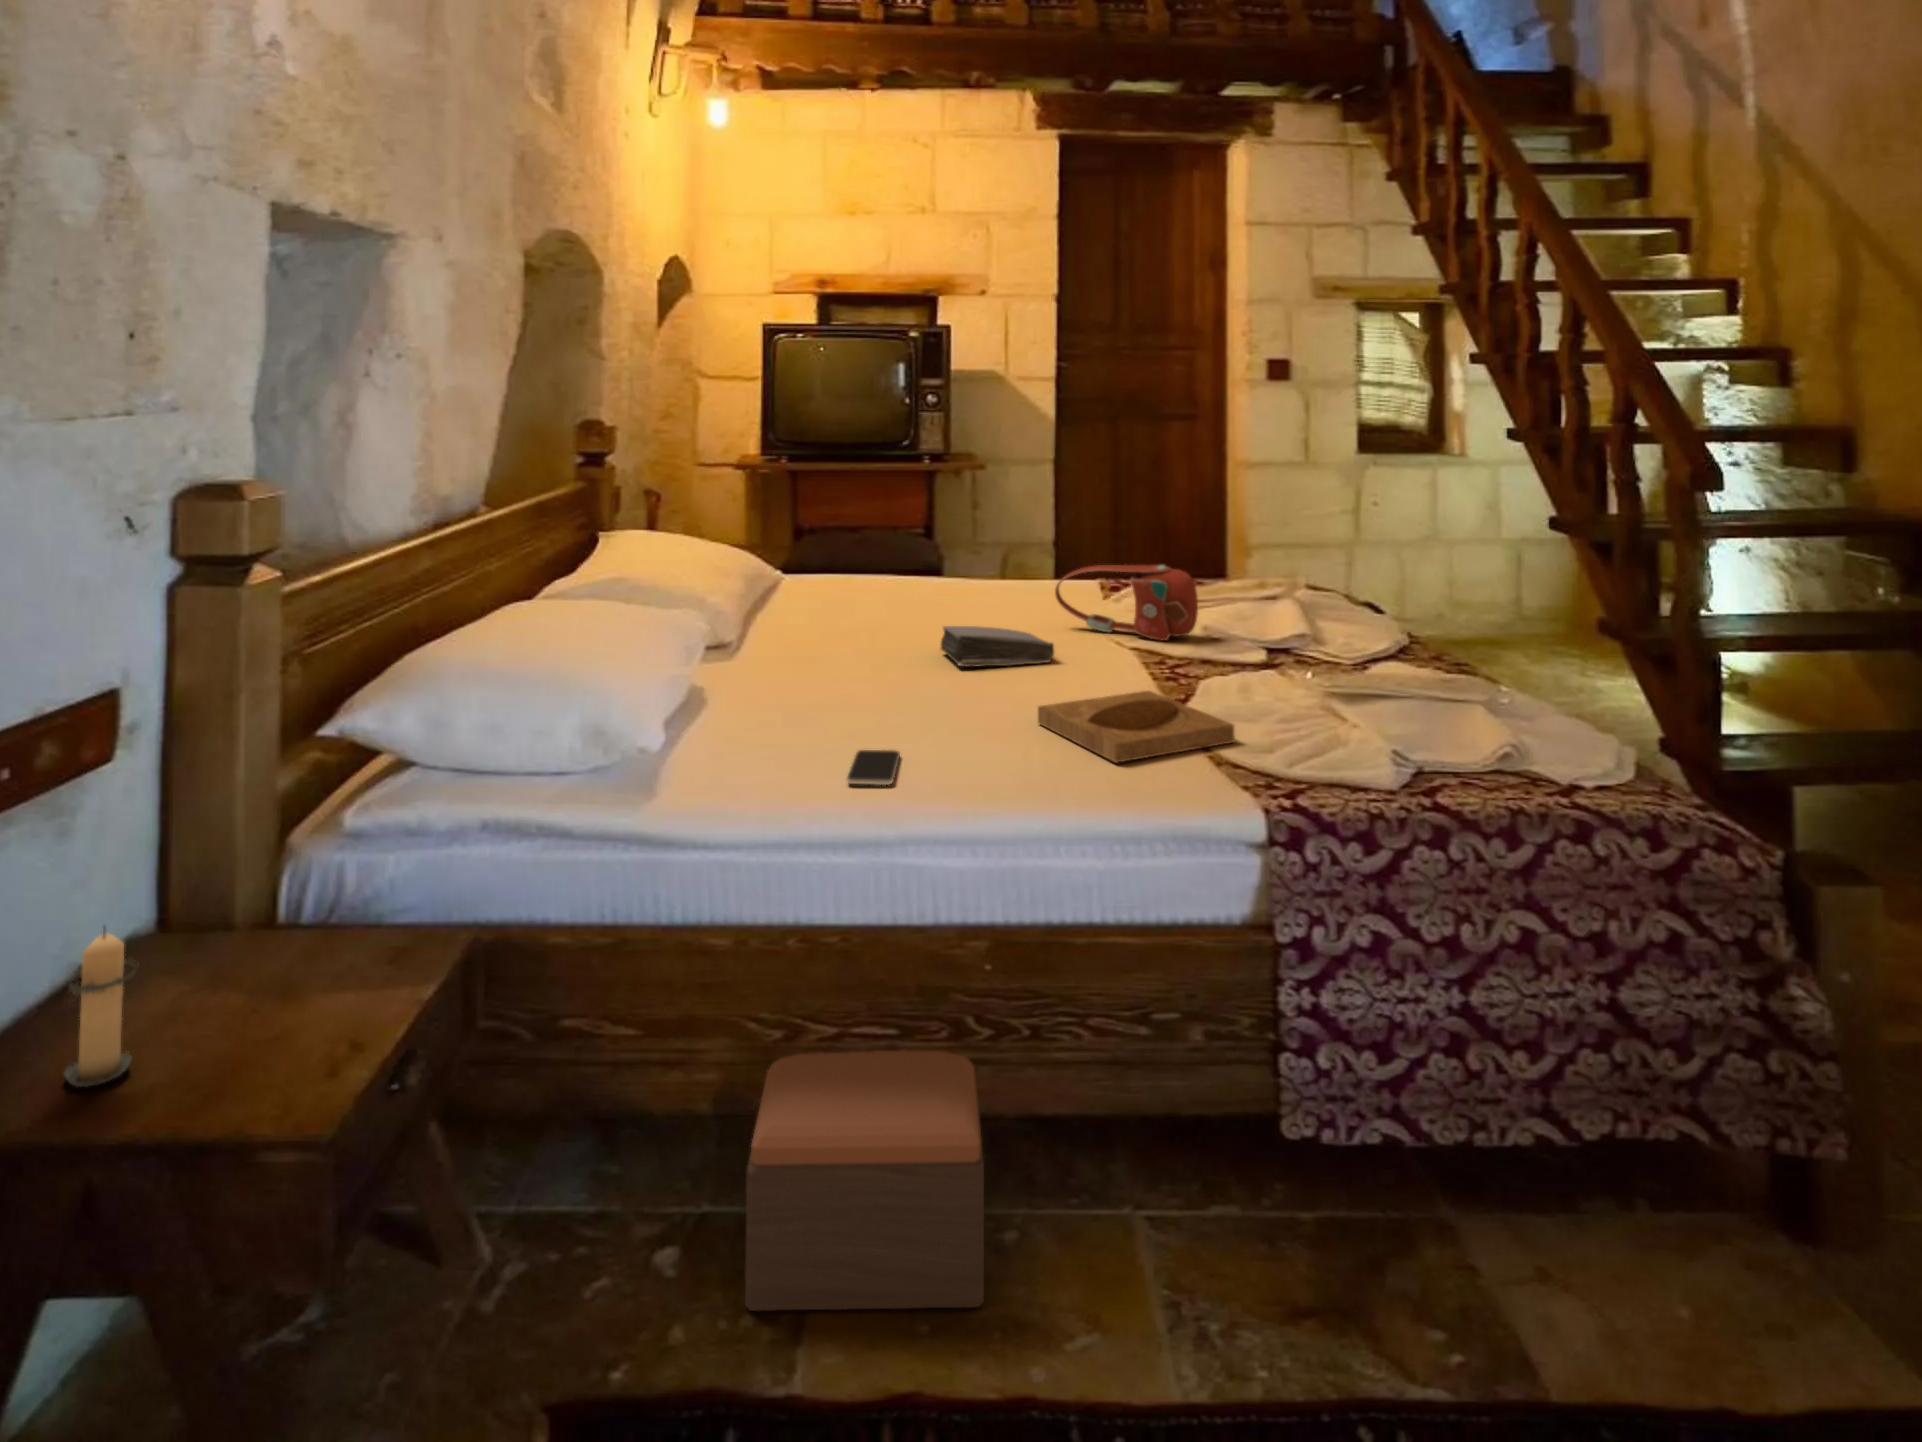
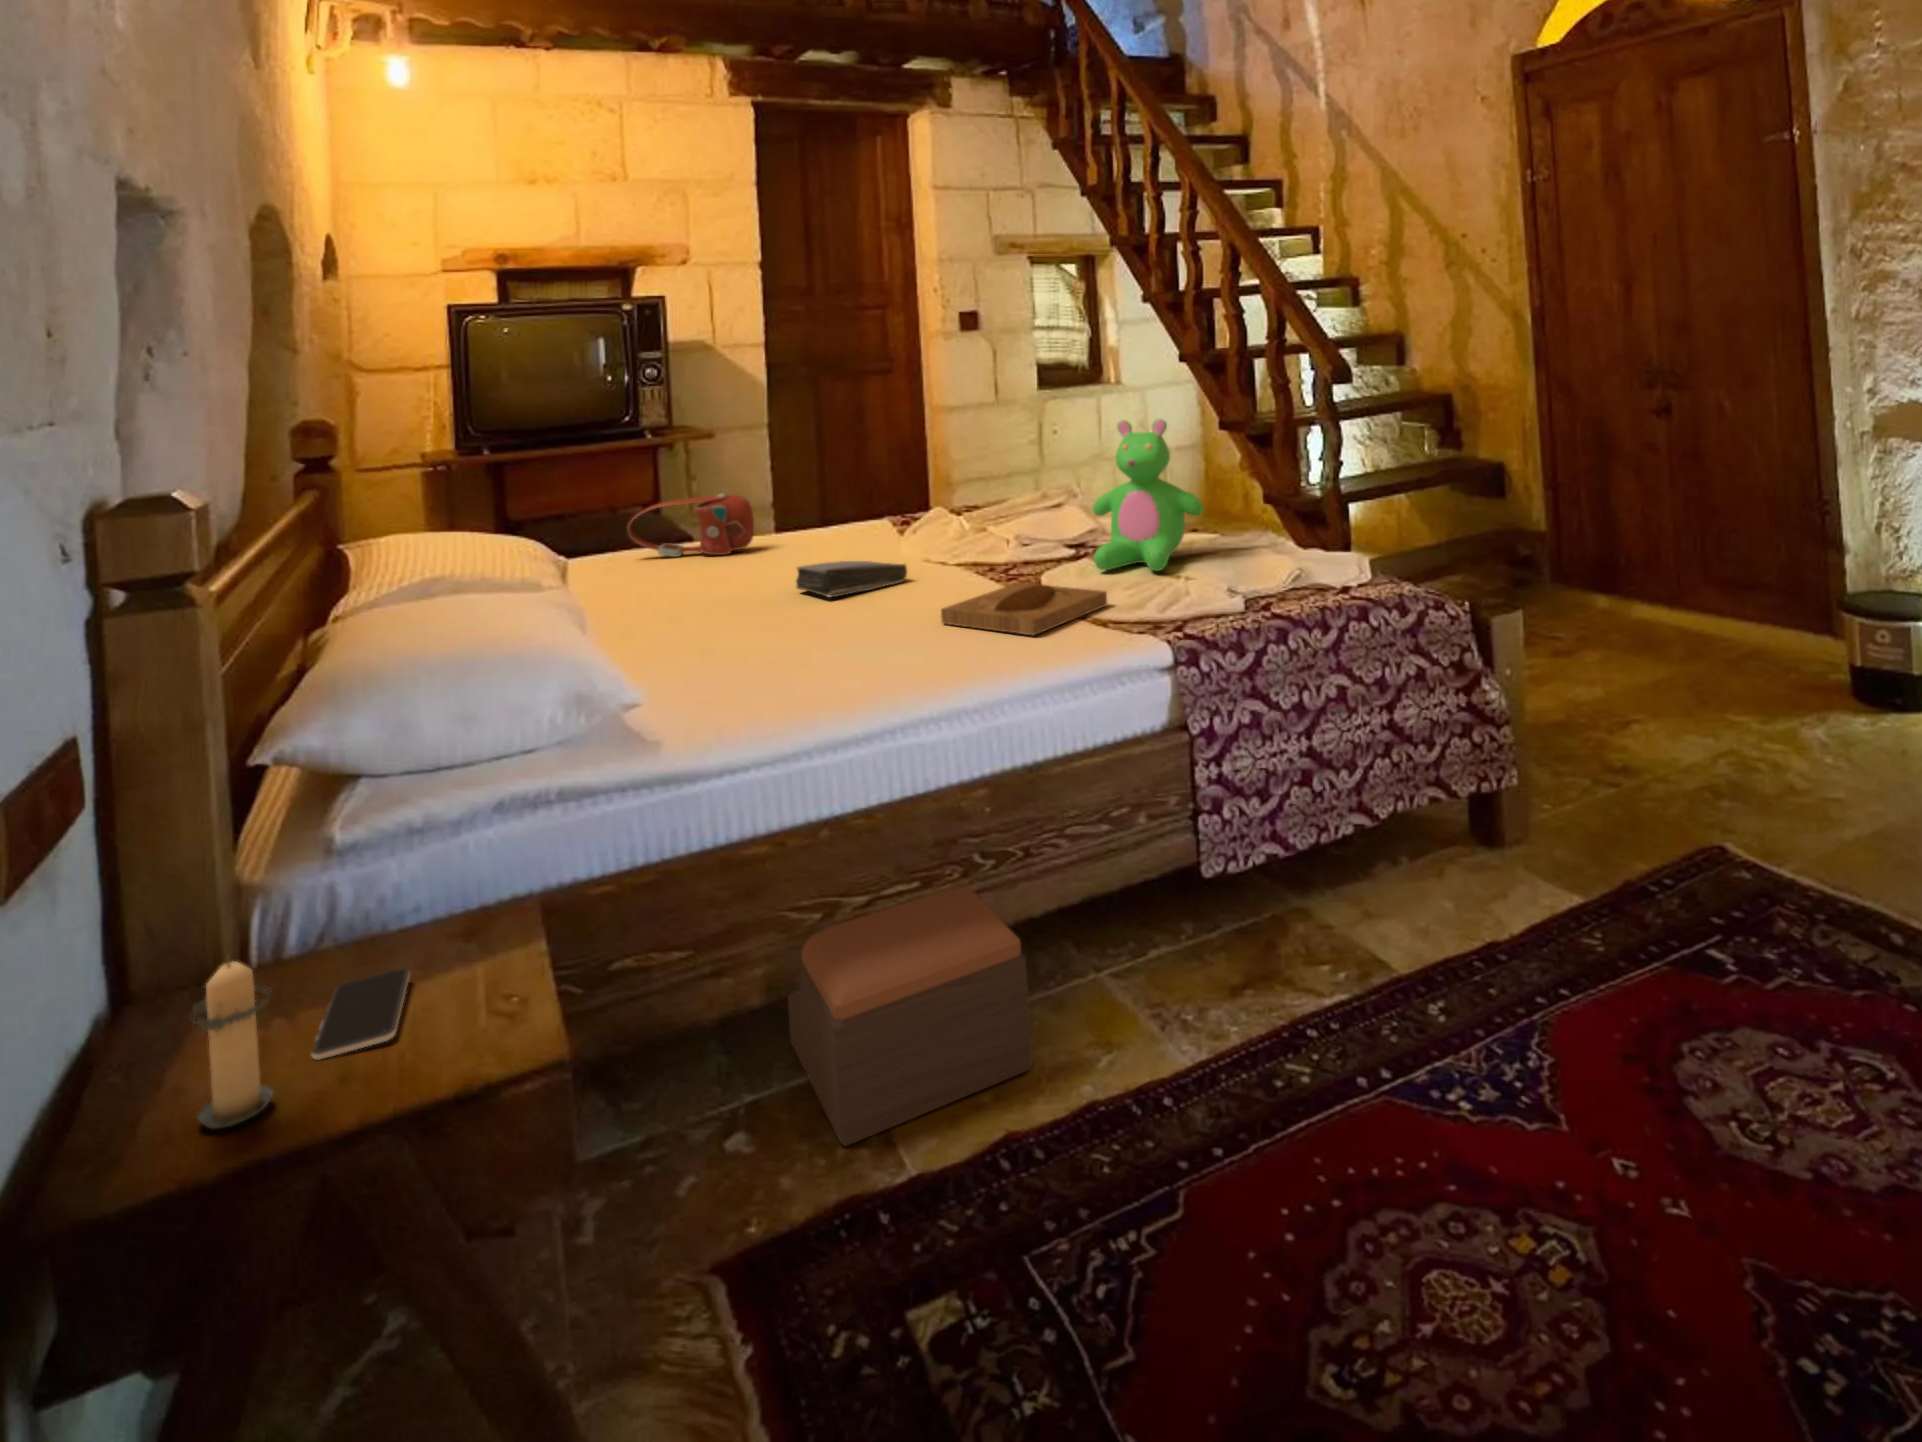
teddy bear: none [1257,512,1410,709] -> present [1093,419,1203,571]
handbag: present [1055,565,1198,640] -> present [627,494,754,557]
smartphone: present [847,750,900,785] -> present [312,968,410,1060]

